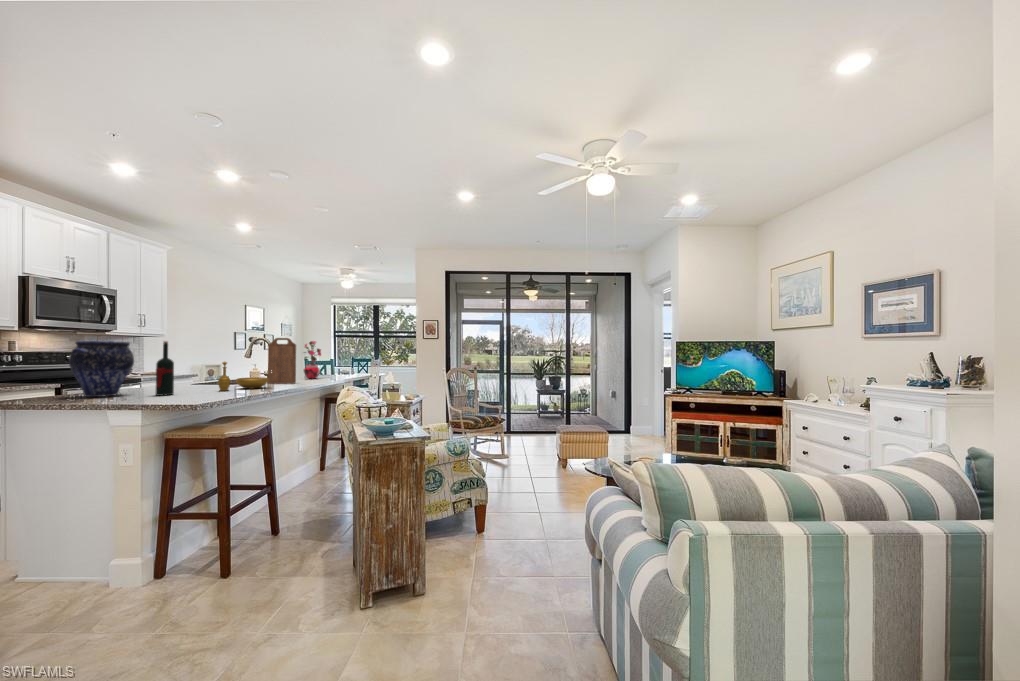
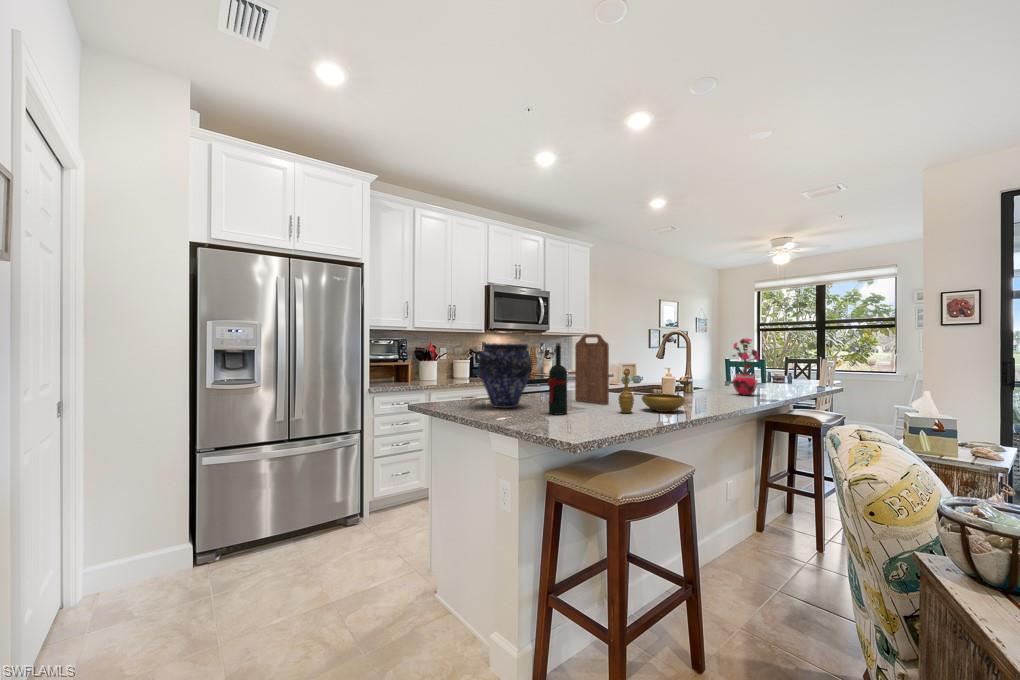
cutting board: present [268,338,296,384] -> present [575,334,609,404]

